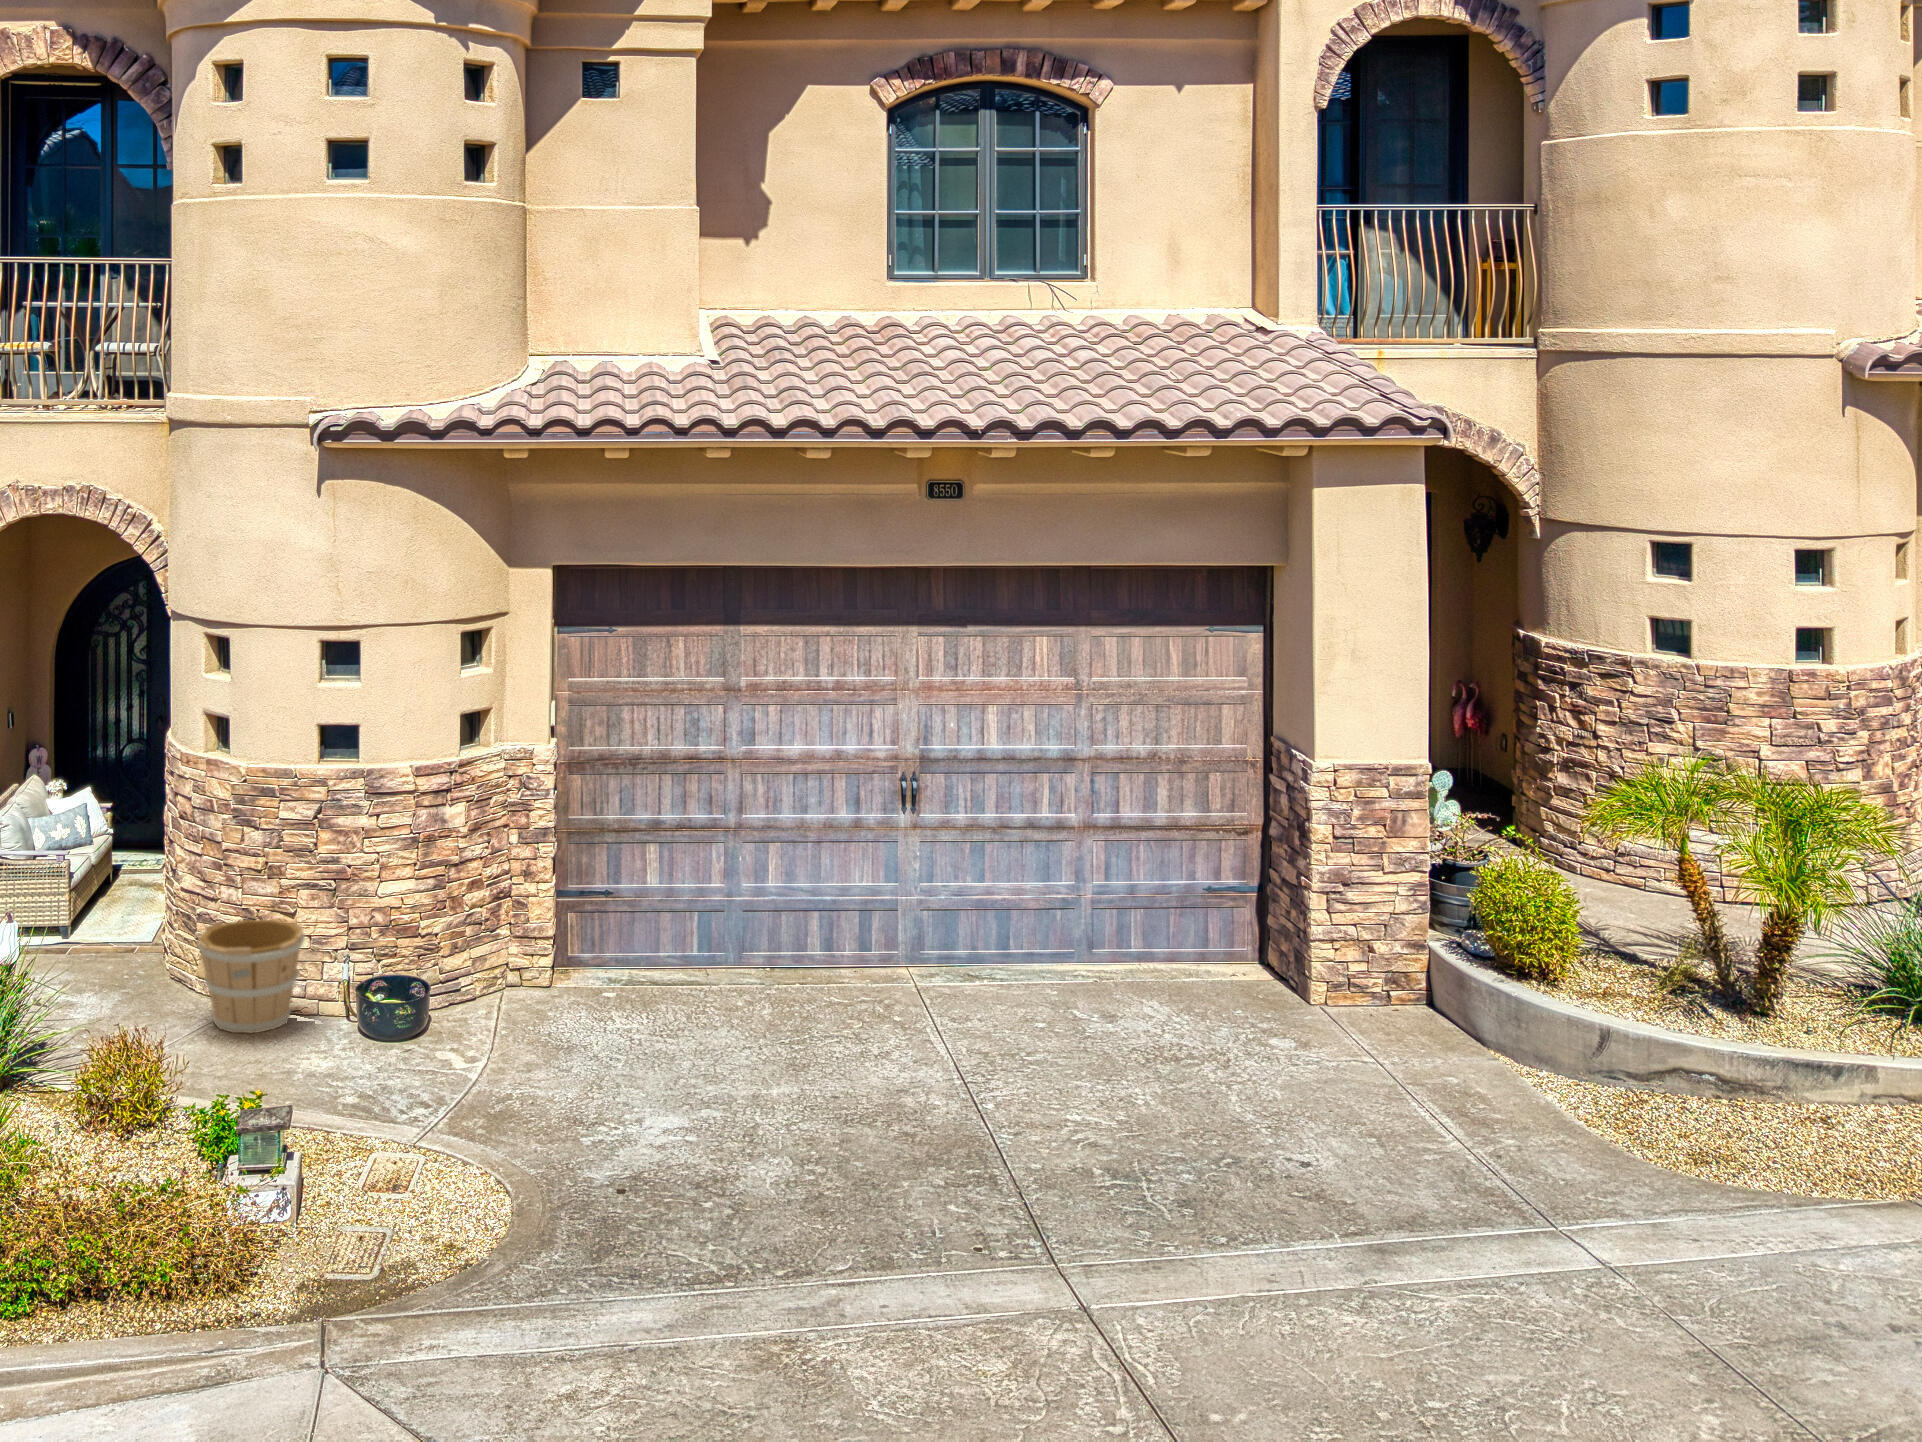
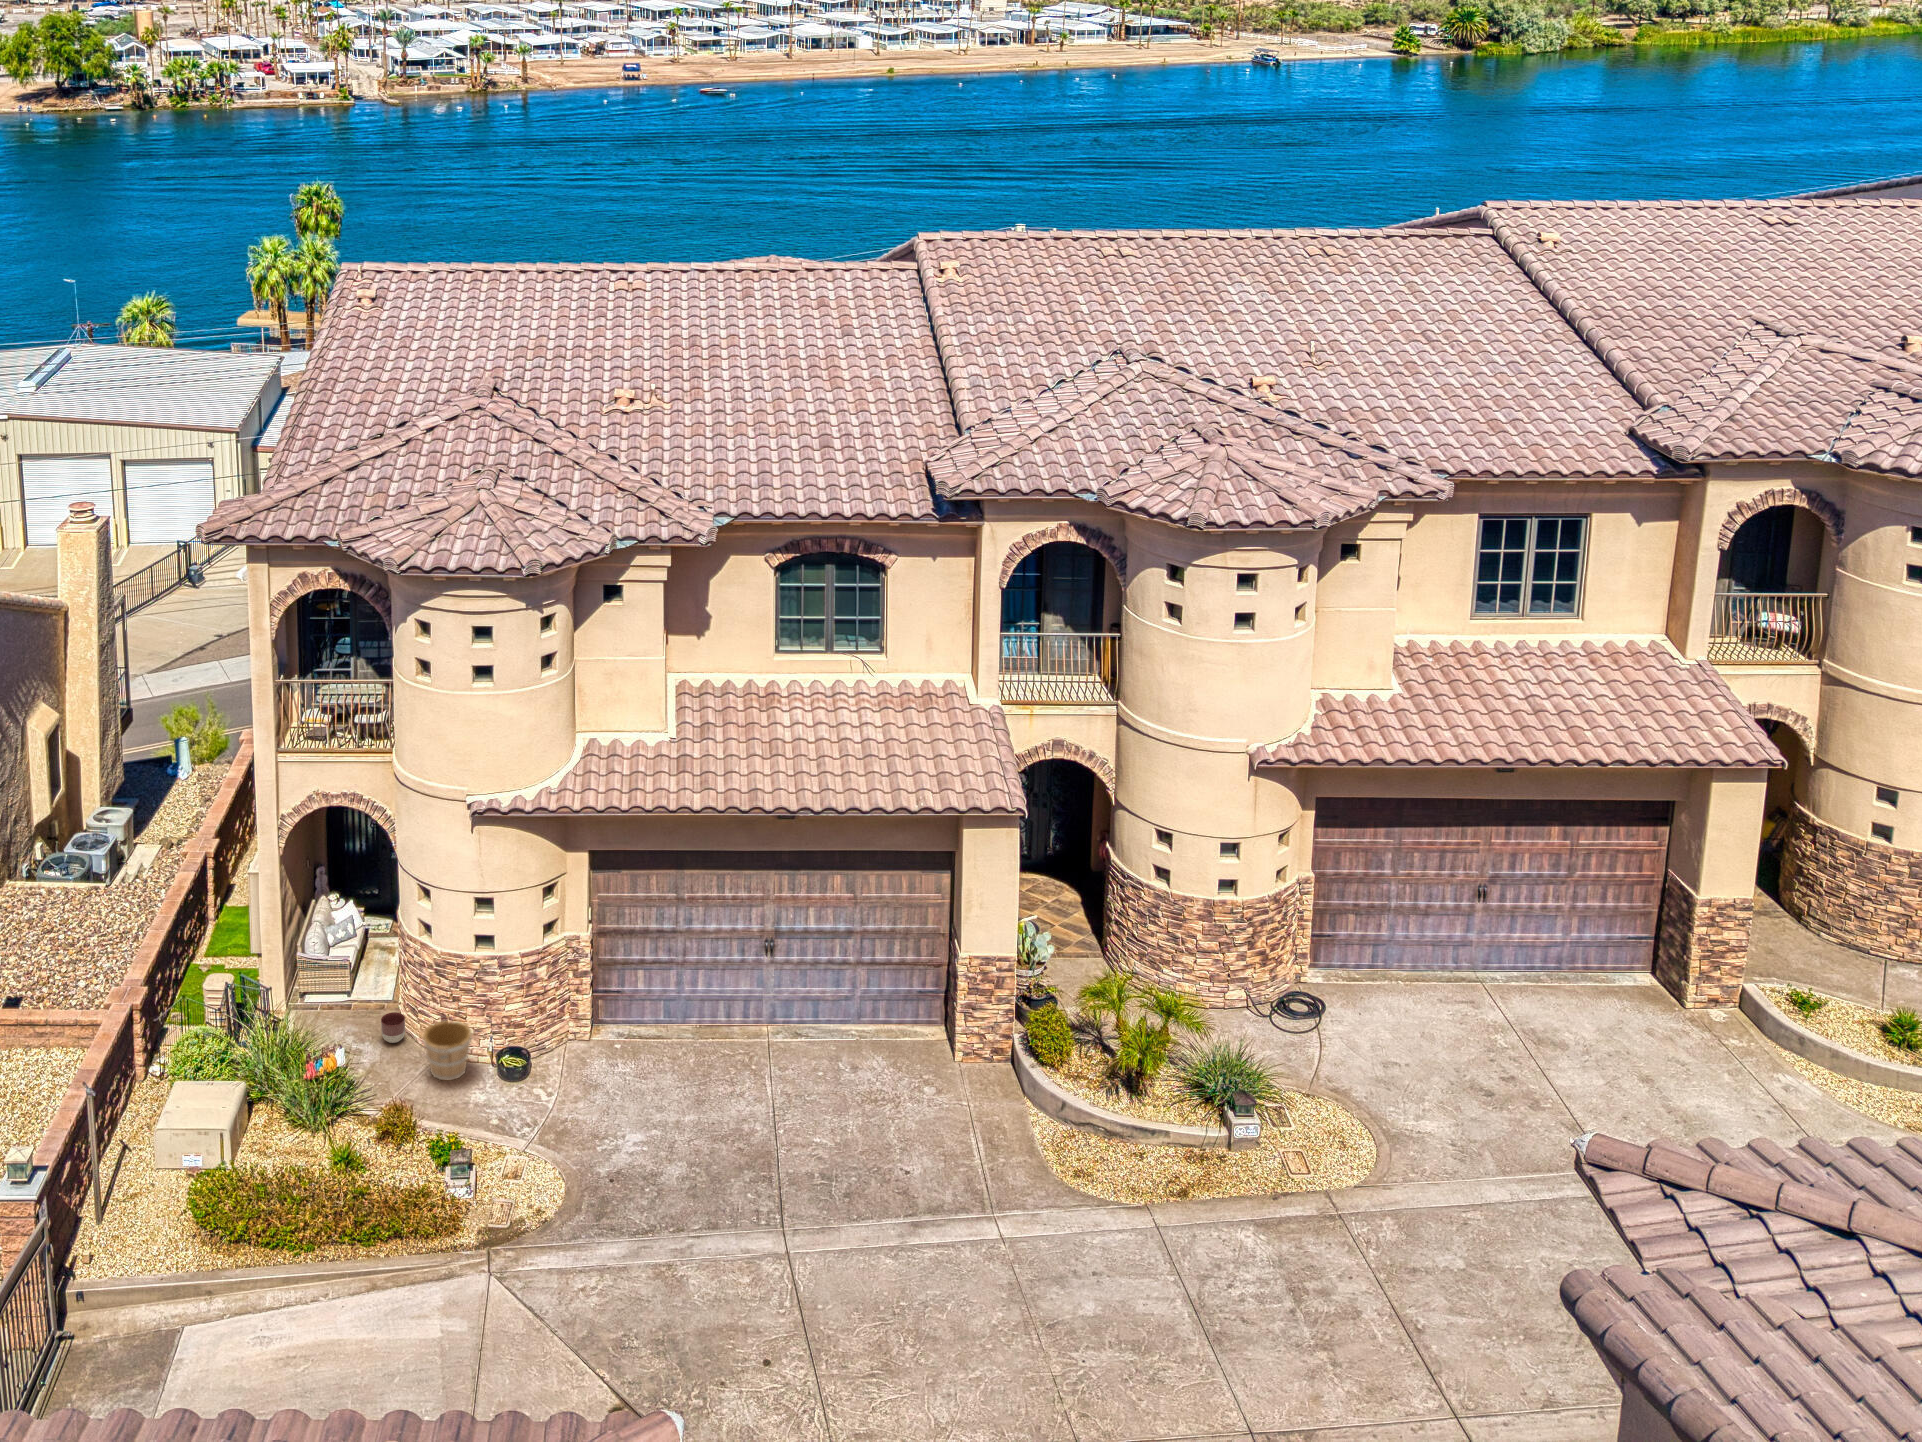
planter: none [117,926,168,986] -> present [381,1012,405,1043]

